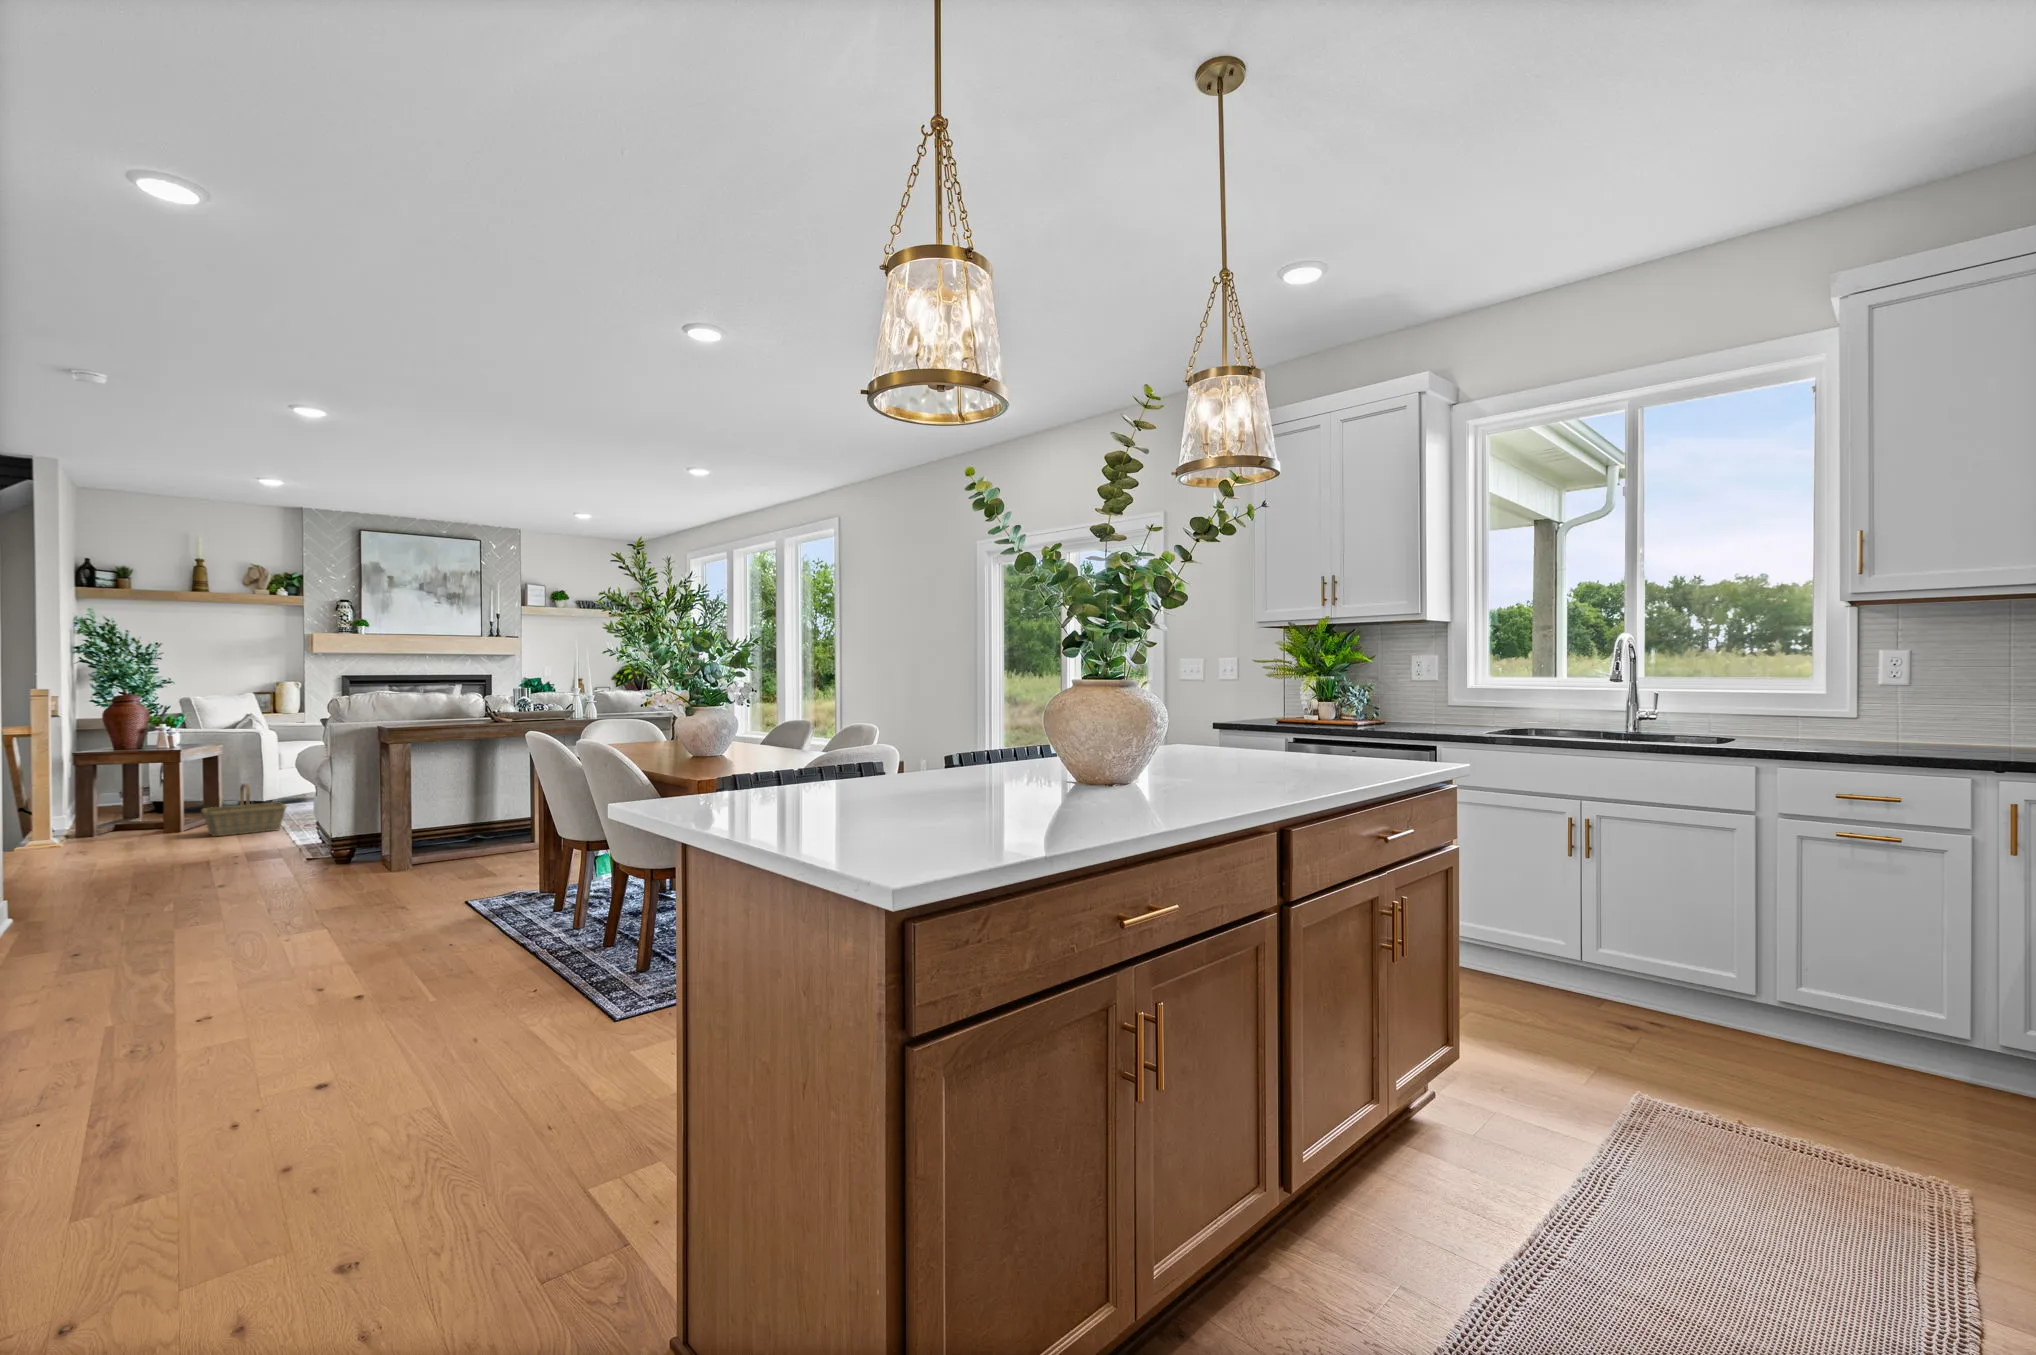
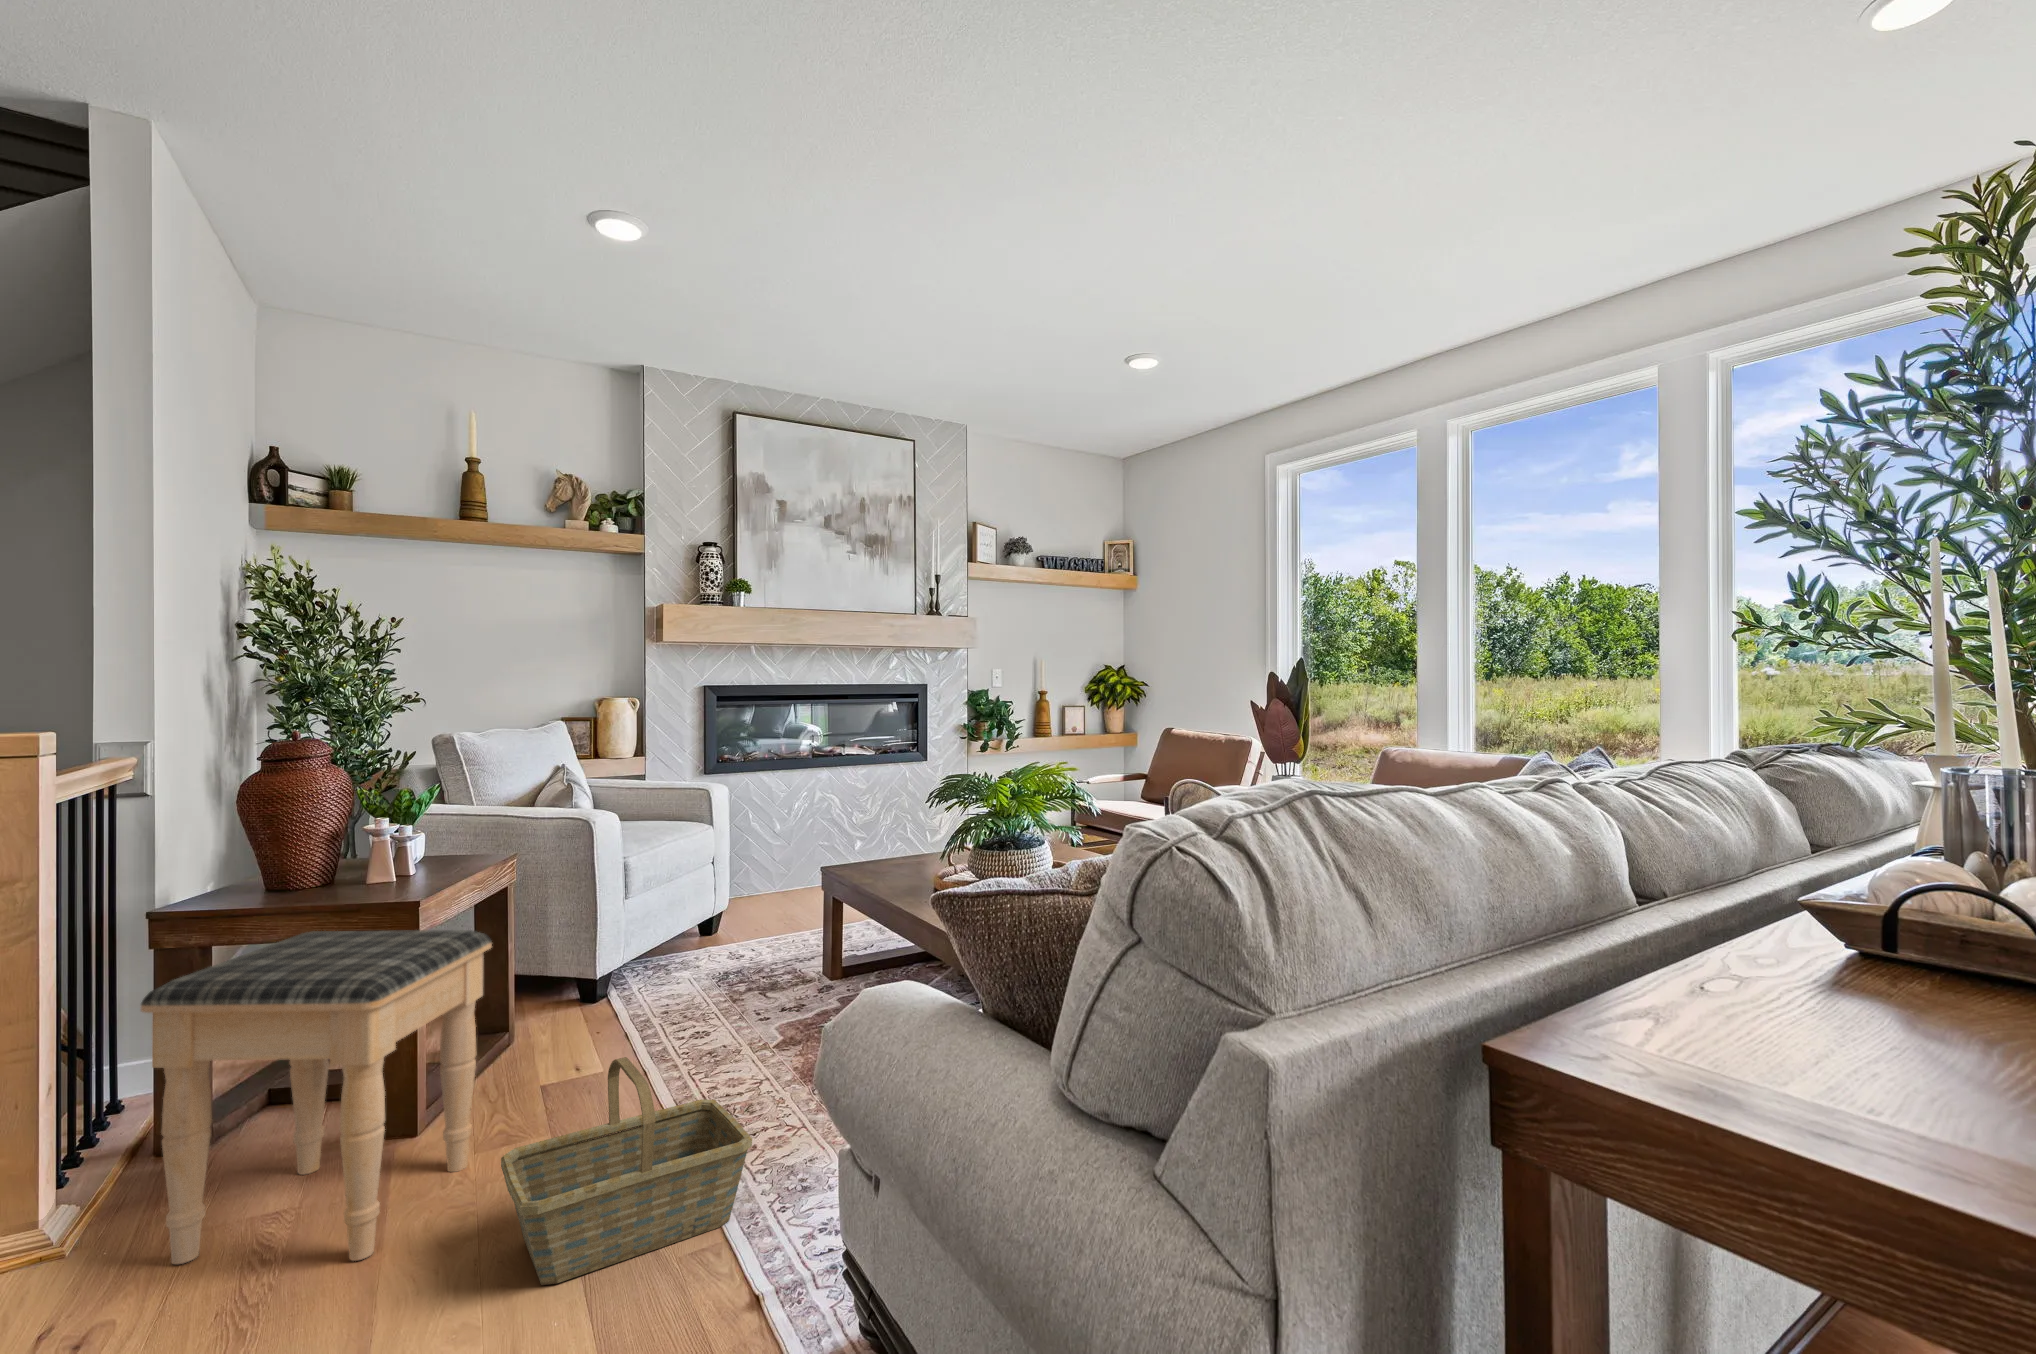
footstool: none [82,752,200,839] -> present [141,930,492,1264]

